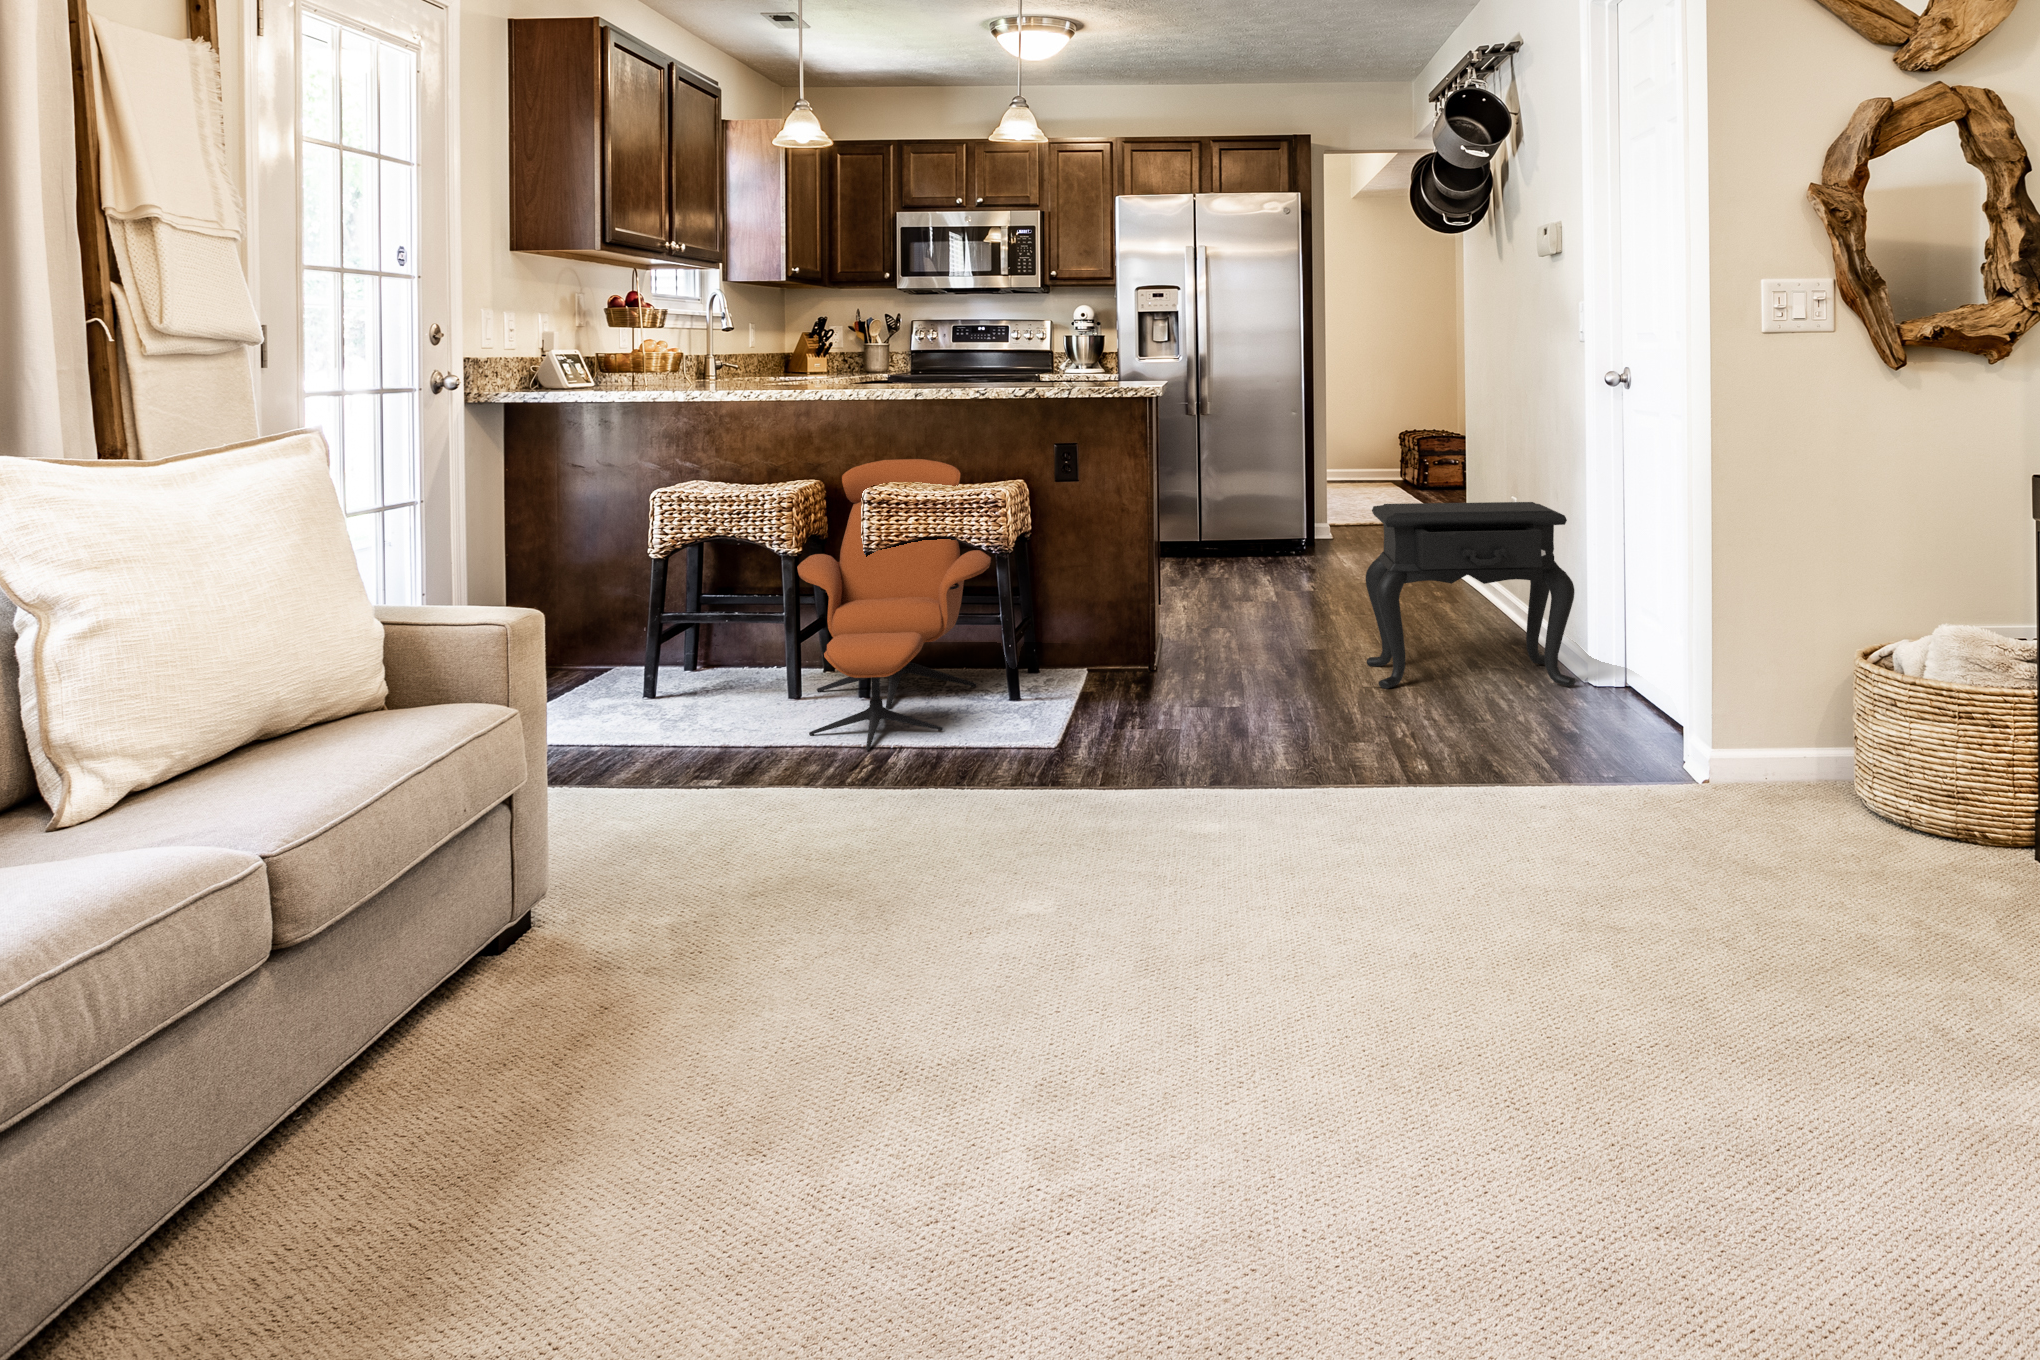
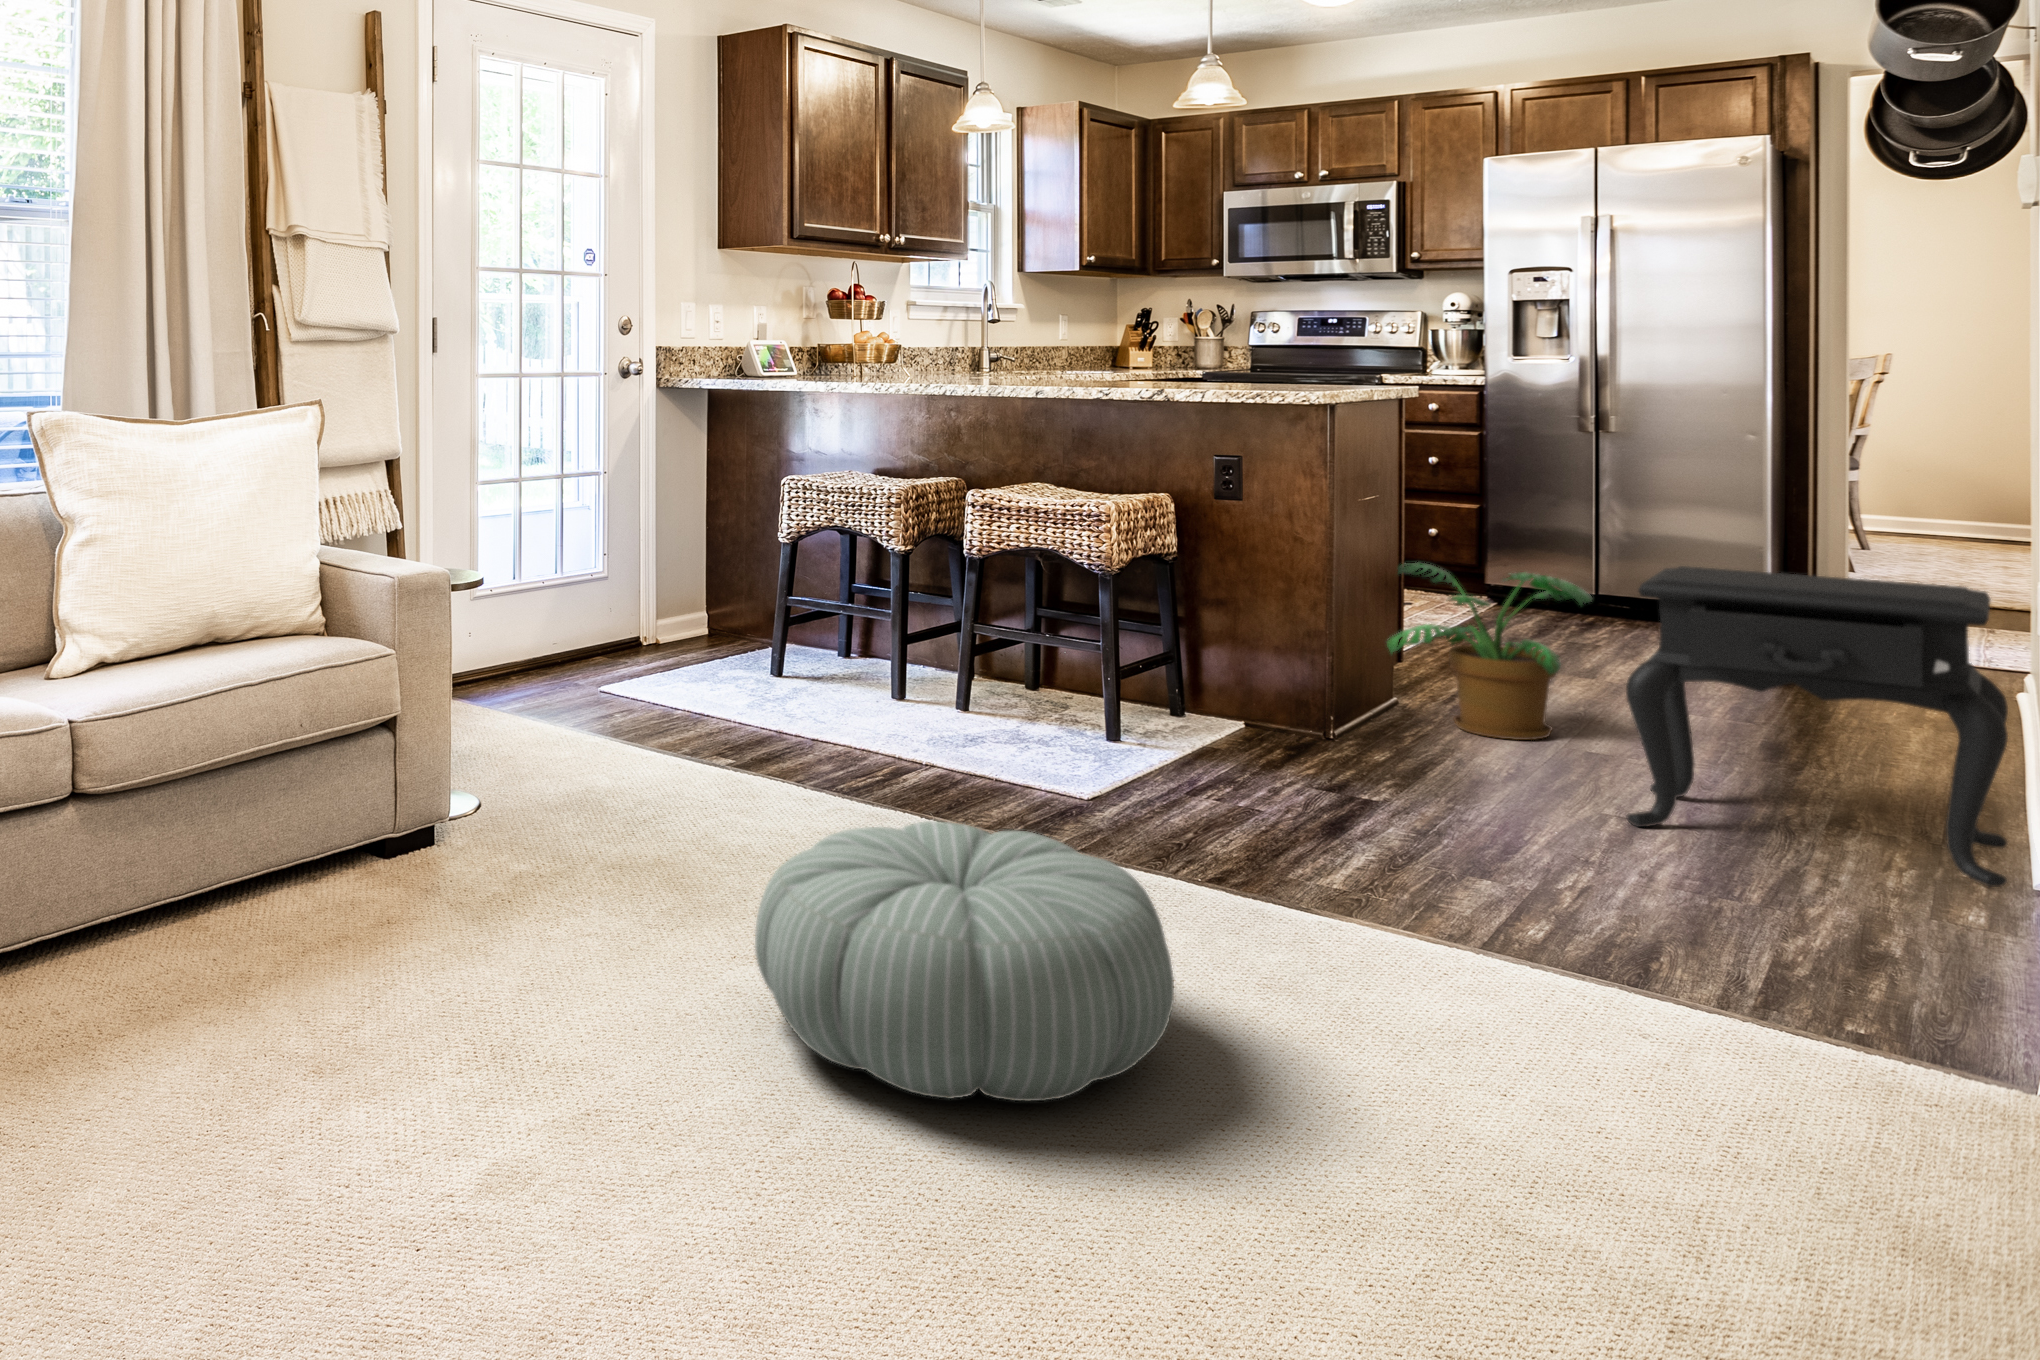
lounge chair: present [797,459,991,751] -> none [855,462,1105,764]
potted plant: none [1166,519,1318,646] -> present [1387,563,1592,740]
pouf: none [1037,762,1379,992] -> present [755,821,1174,1101]

